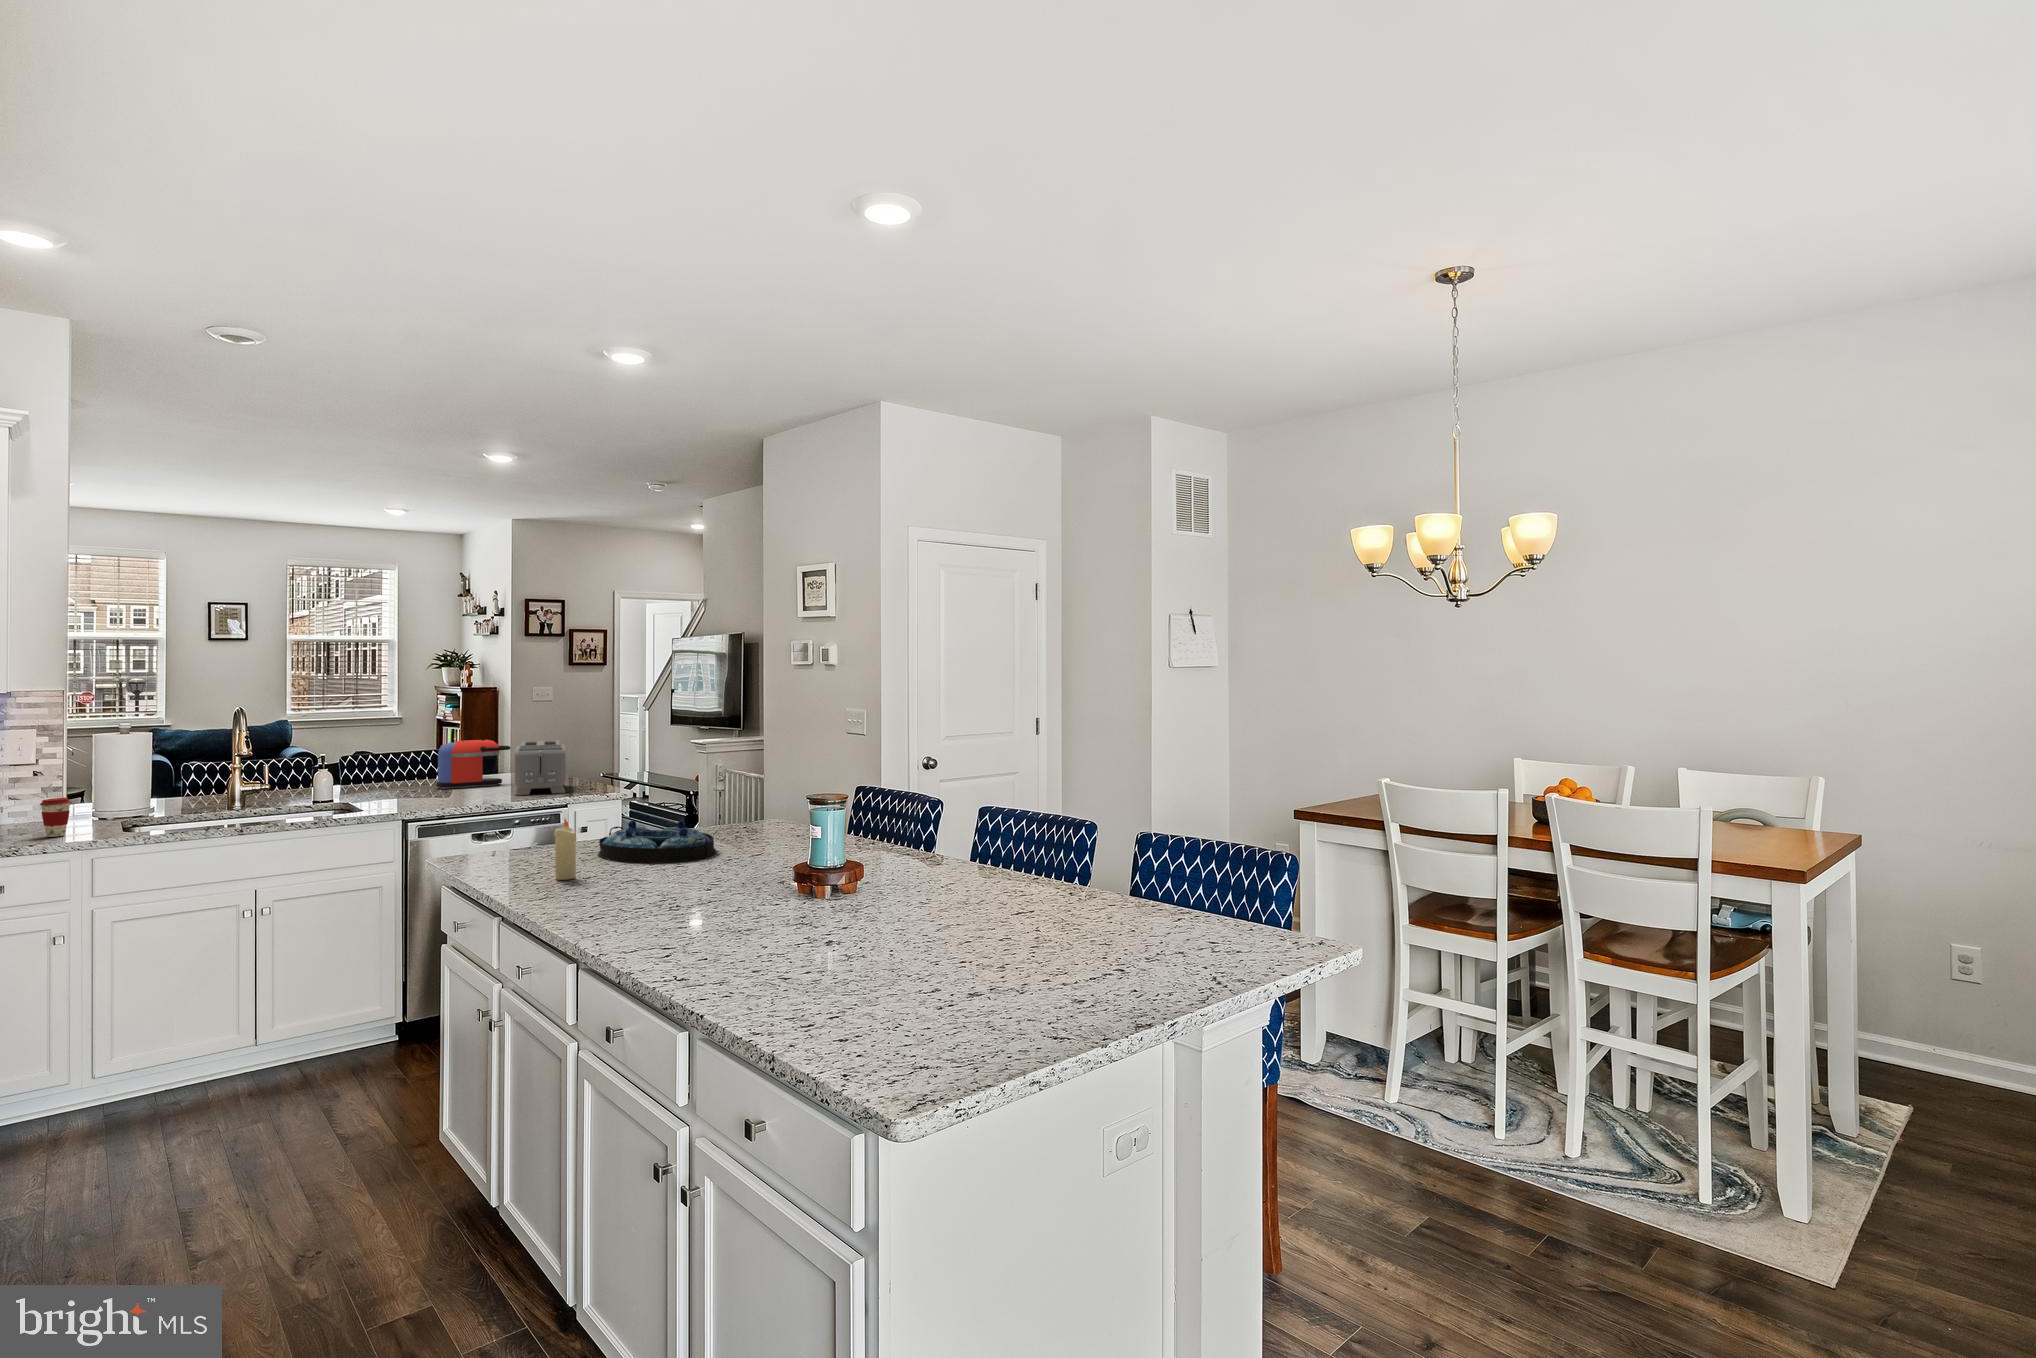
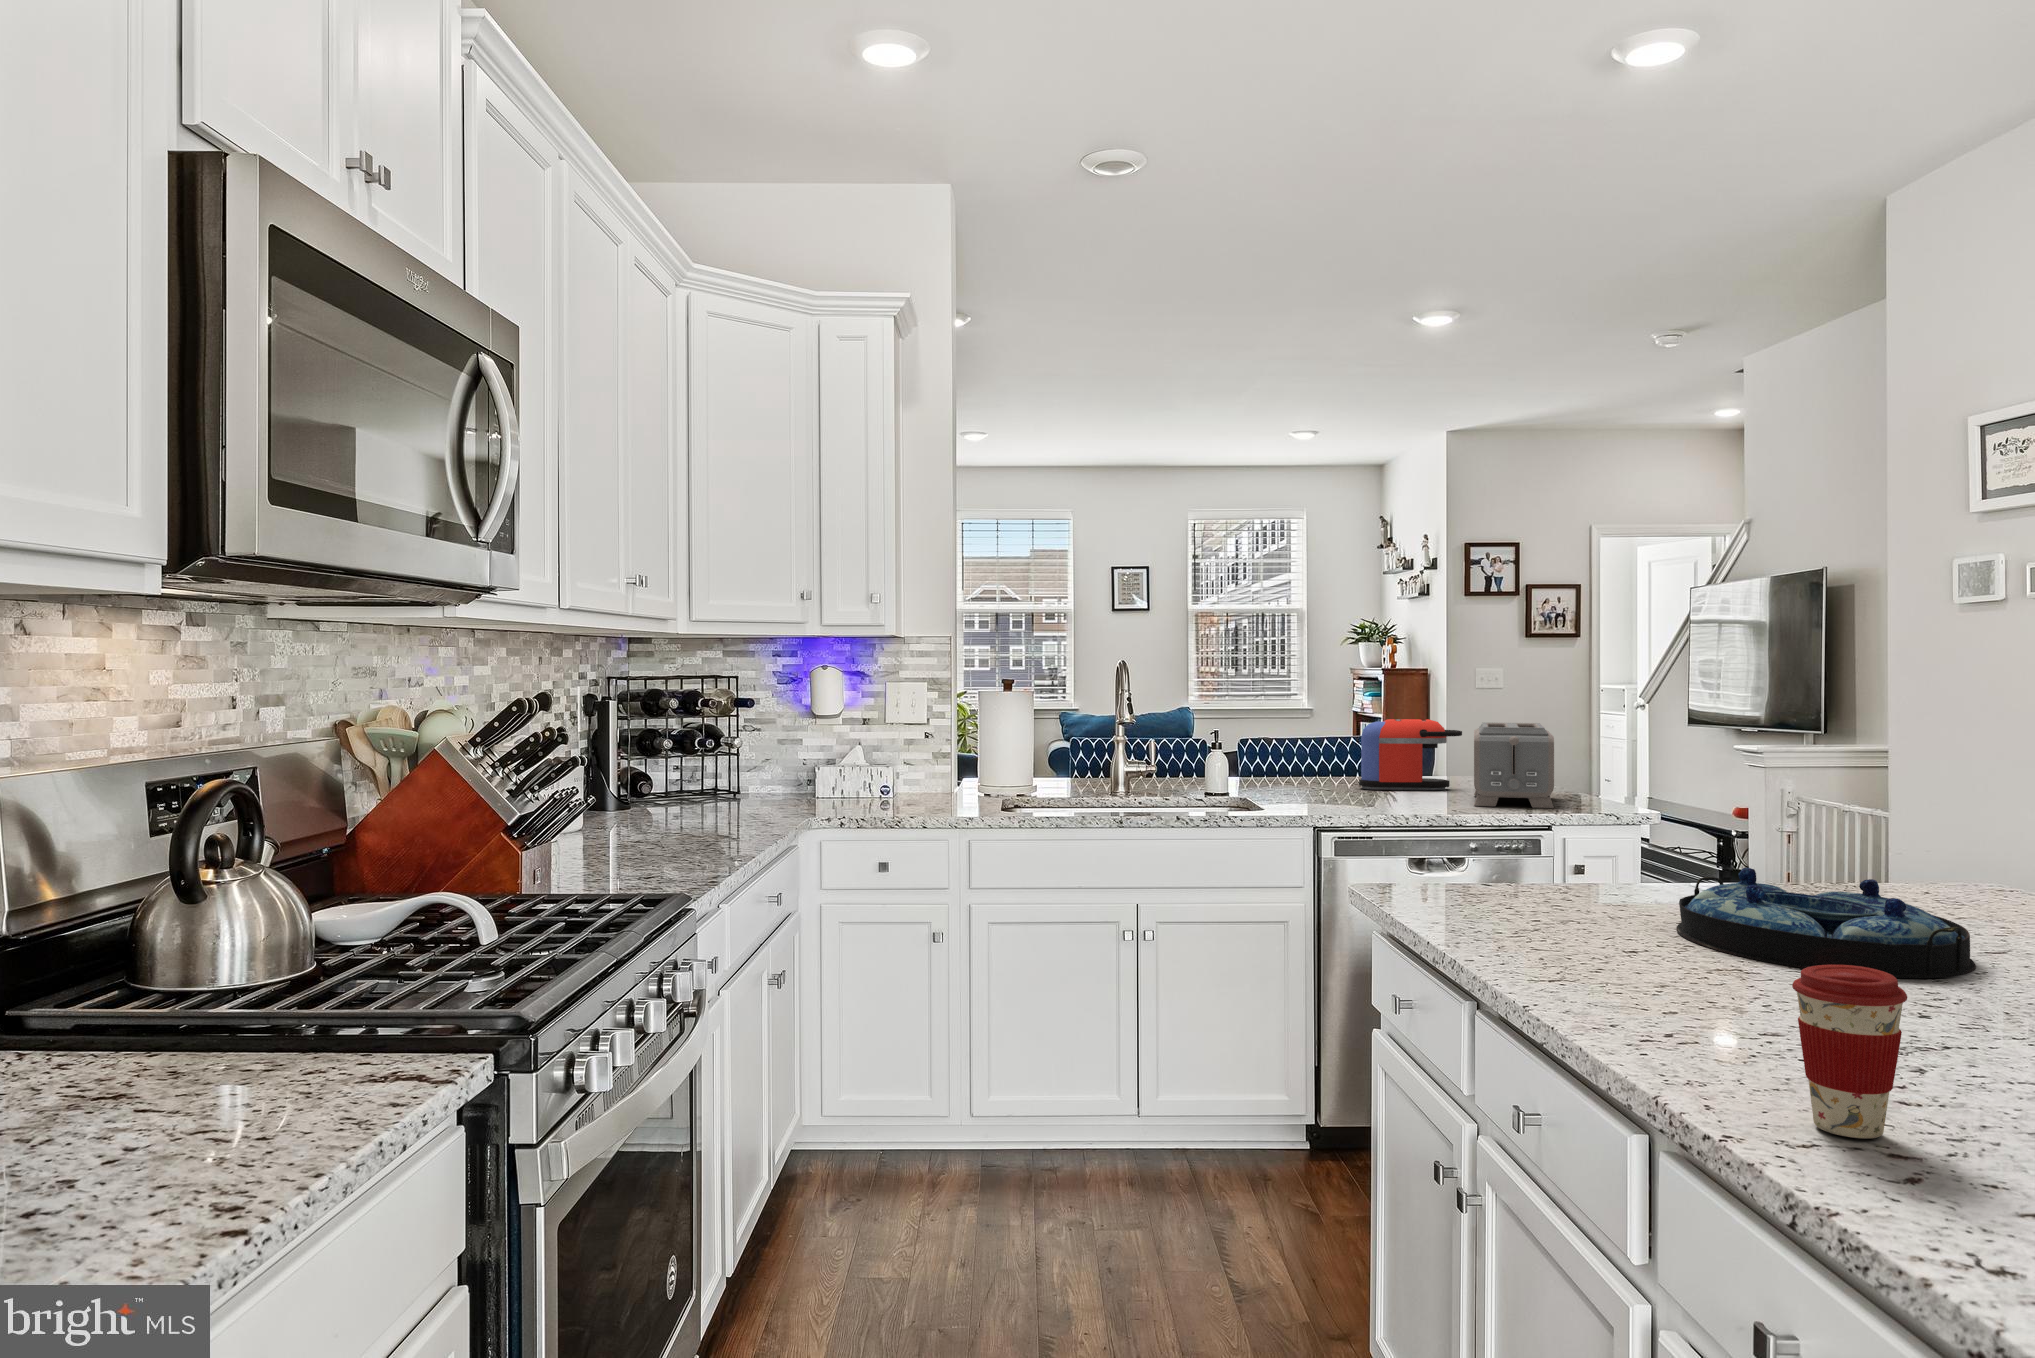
coffee cup: present [40,798,71,837] -> present [1792,965,1907,1139]
candle: present [554,819,576,880] -> none [1609,848,1659,985]

